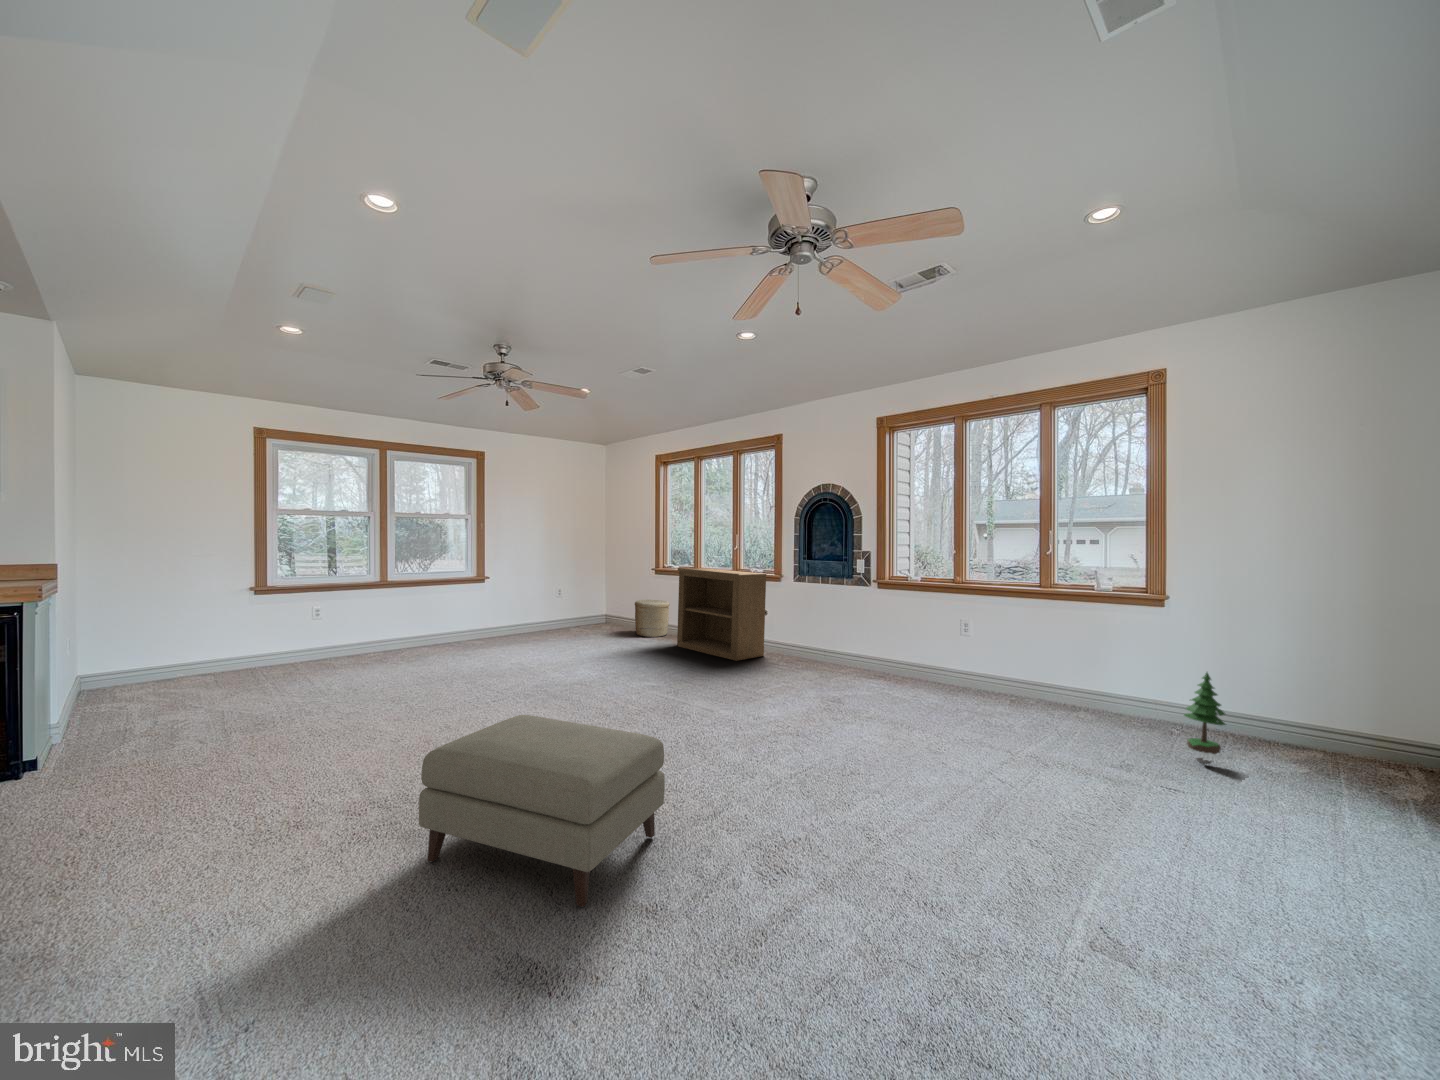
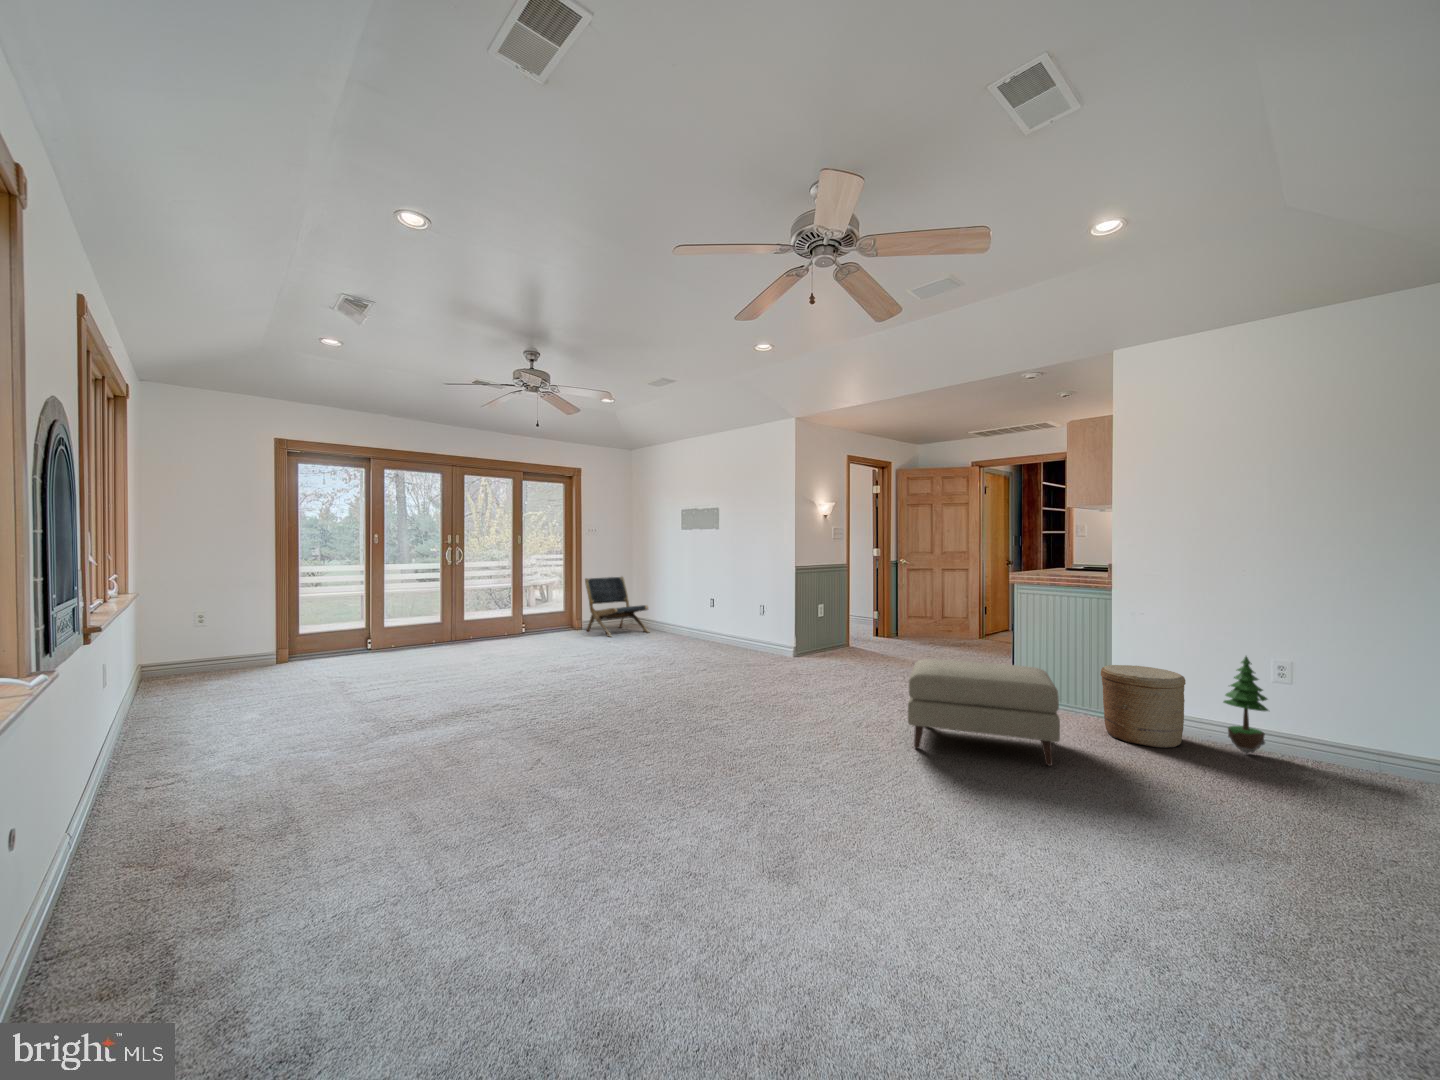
bookshelf: present [677,568,766,661] -> none [694,570,783,661]
lounge chair: none [567,571,632,632] -> present [585,577,649,637]
woven basket: present [635,600,669,637] -> present [1101,665,1186,748]
ottoman: present [419,715,665,907] -> present [908,659,1060,766]

